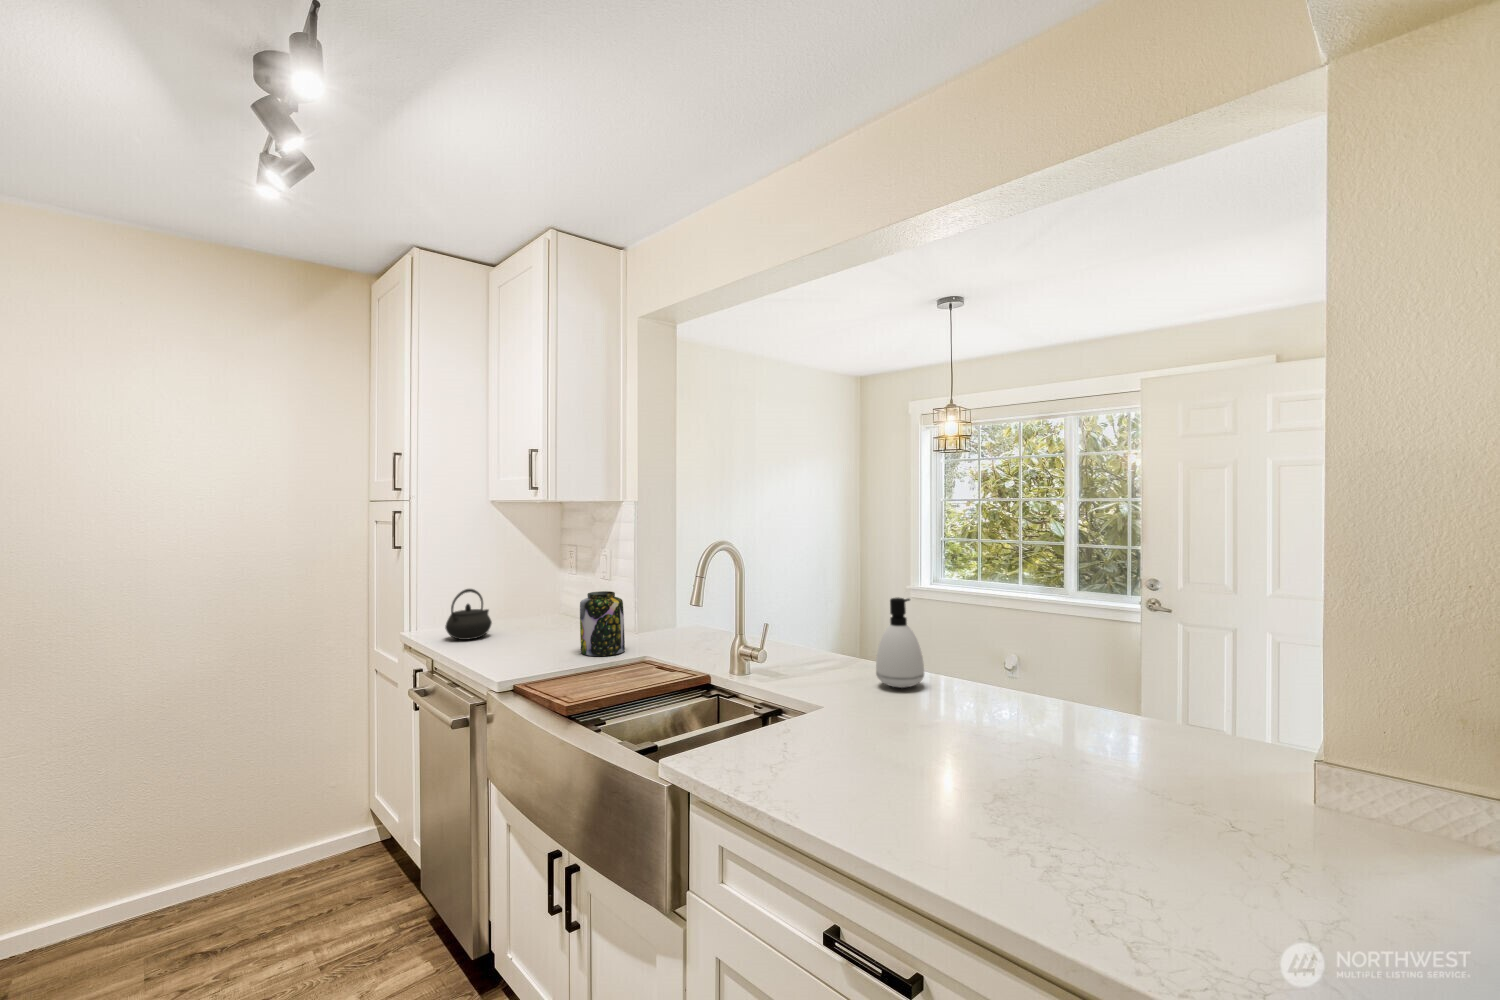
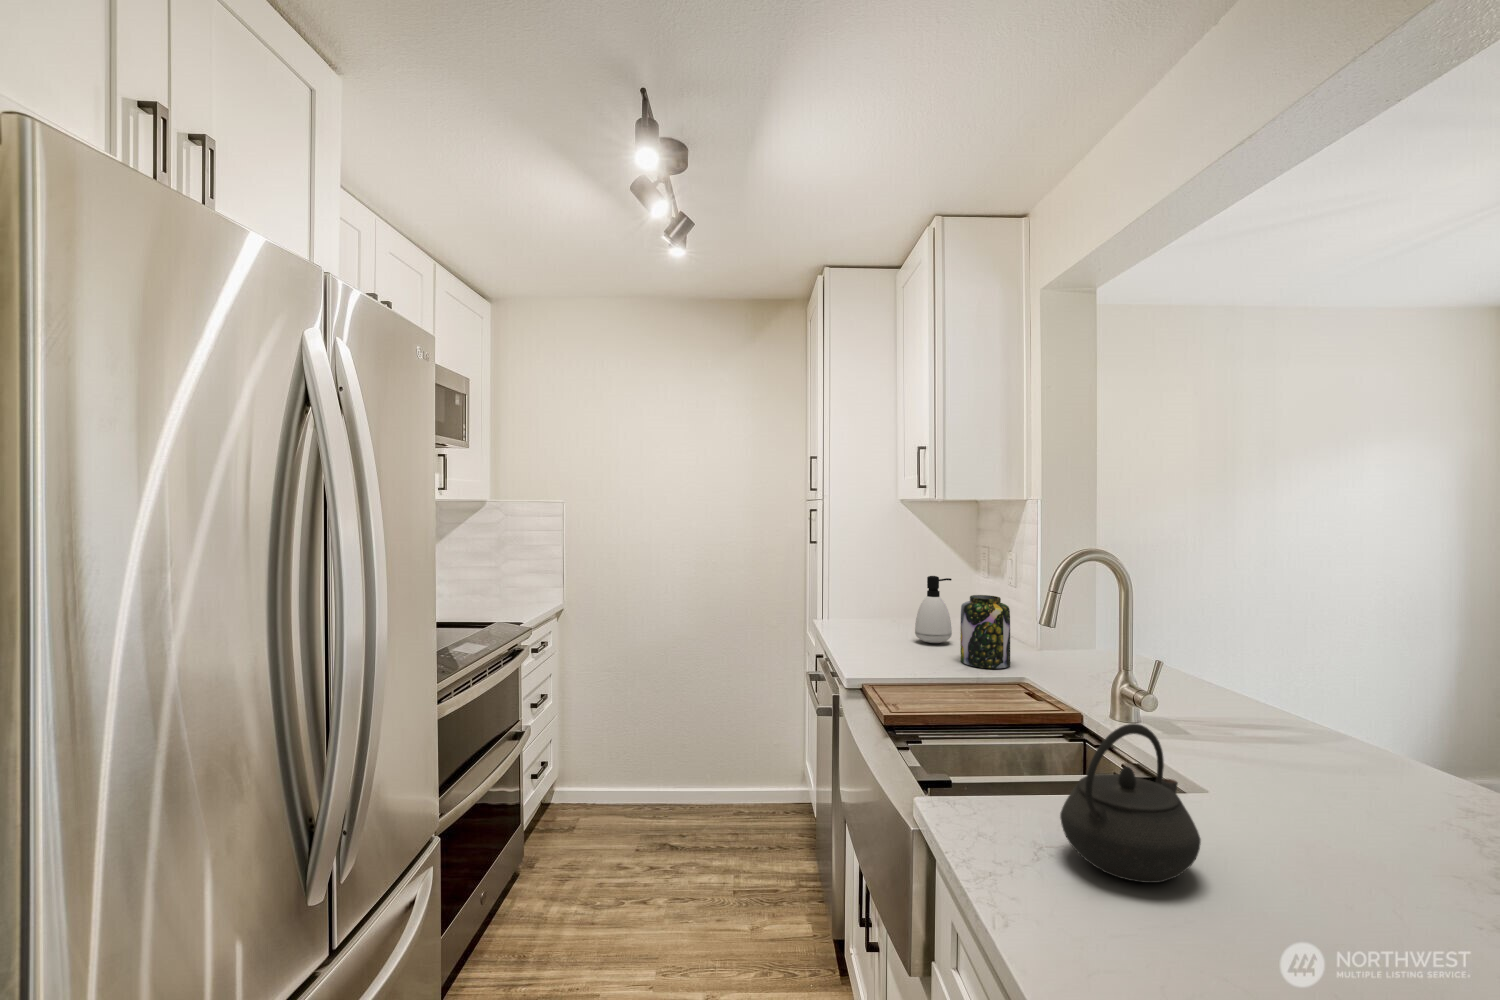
kettle: present [445,589,492,640] -> present [1060,724,1201,883]
soap dispenser: present [876,597,924,688] -> present [915,576,952,643]

